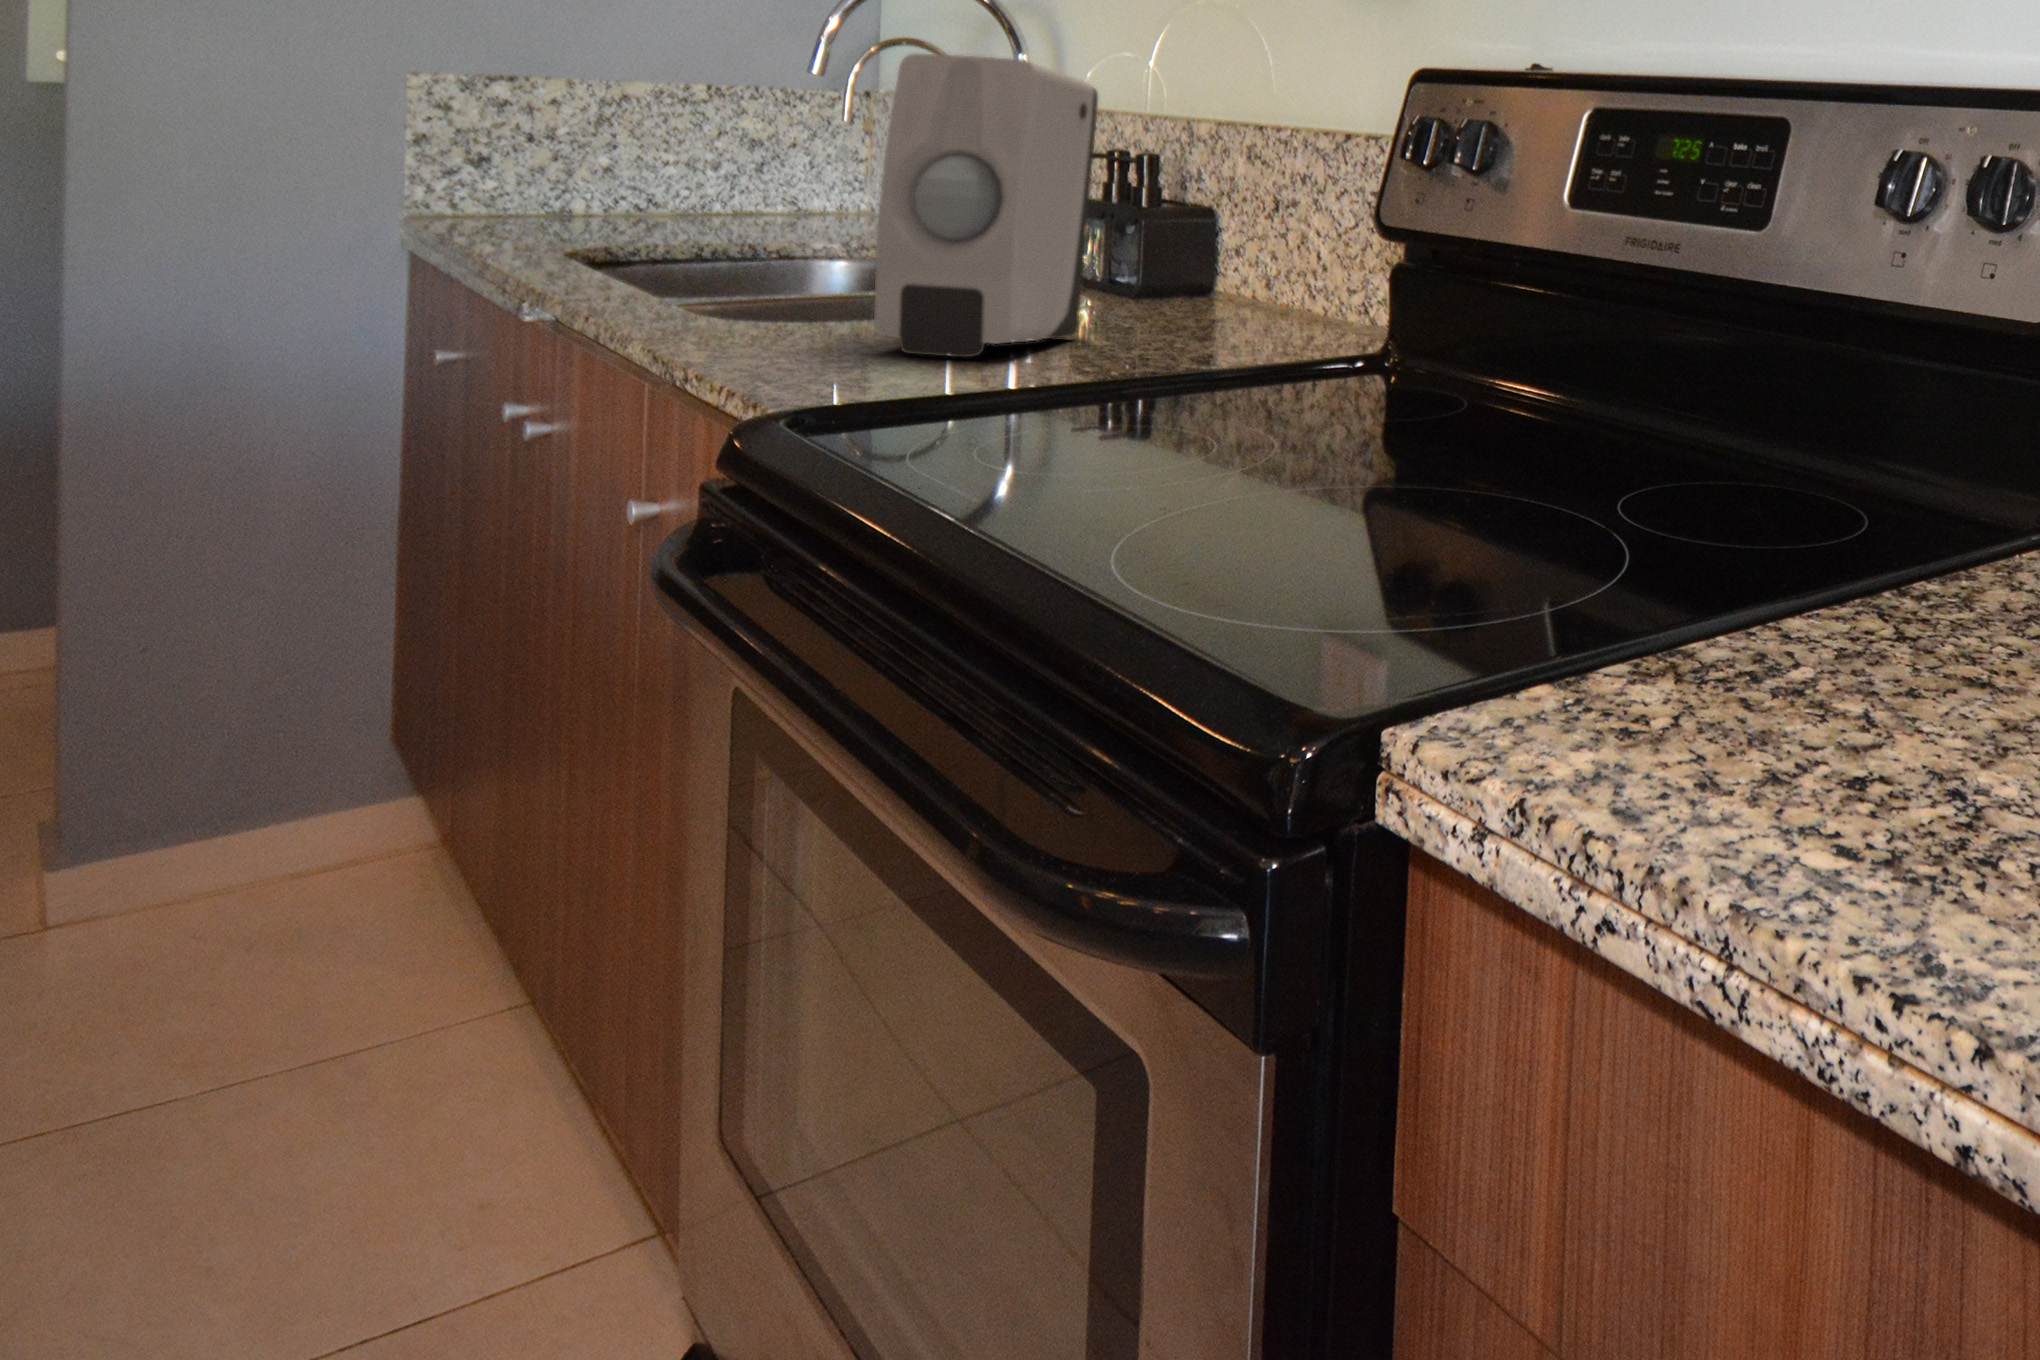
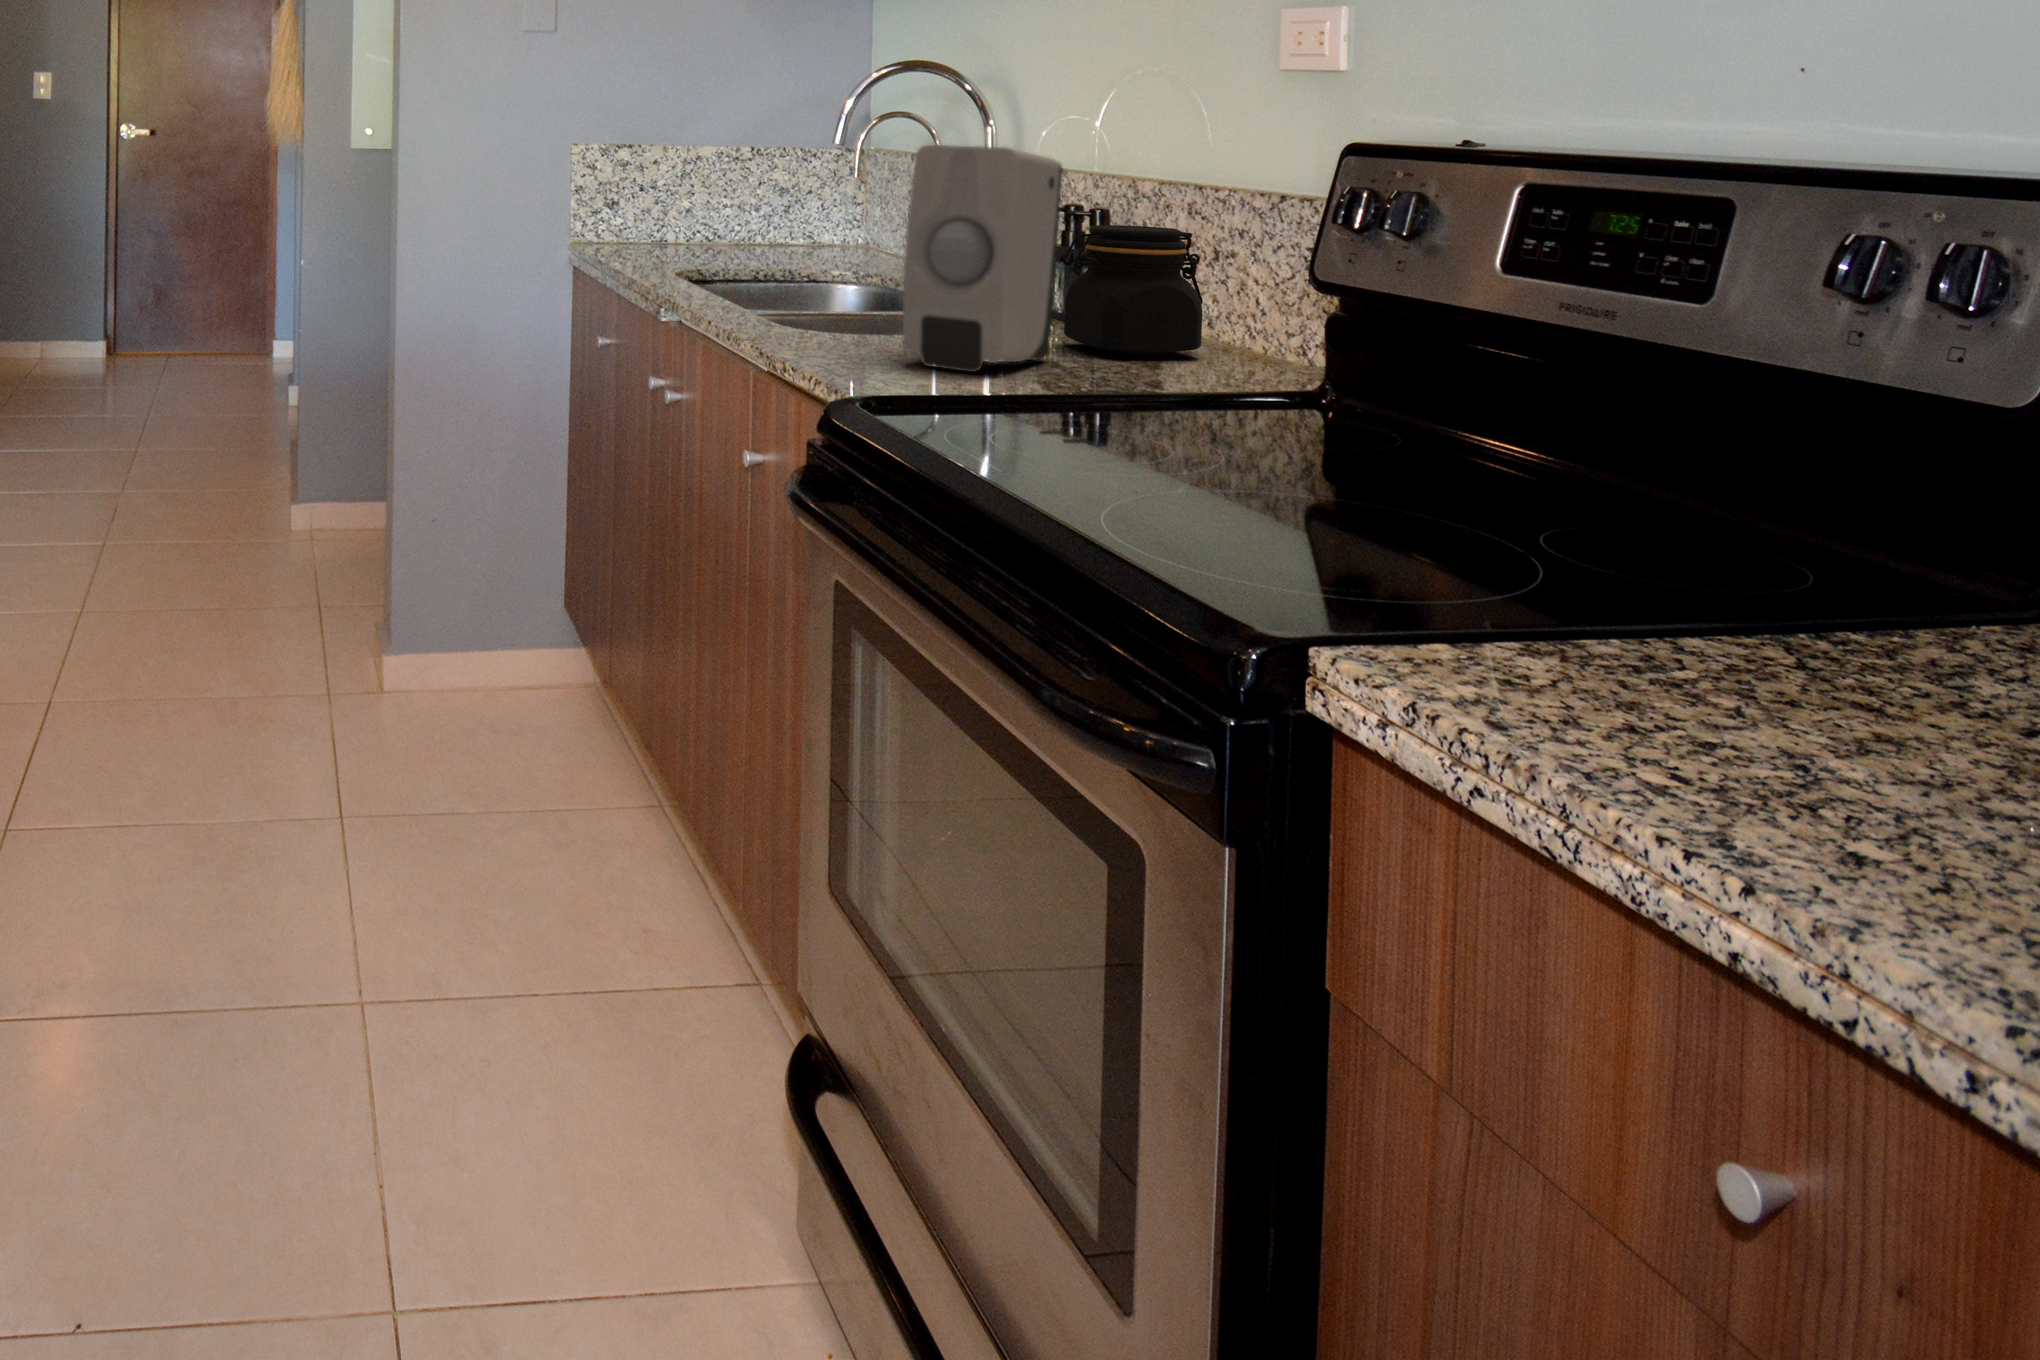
jar: none [1098,171,1259,326] -> present [1063,225,1203,355]

